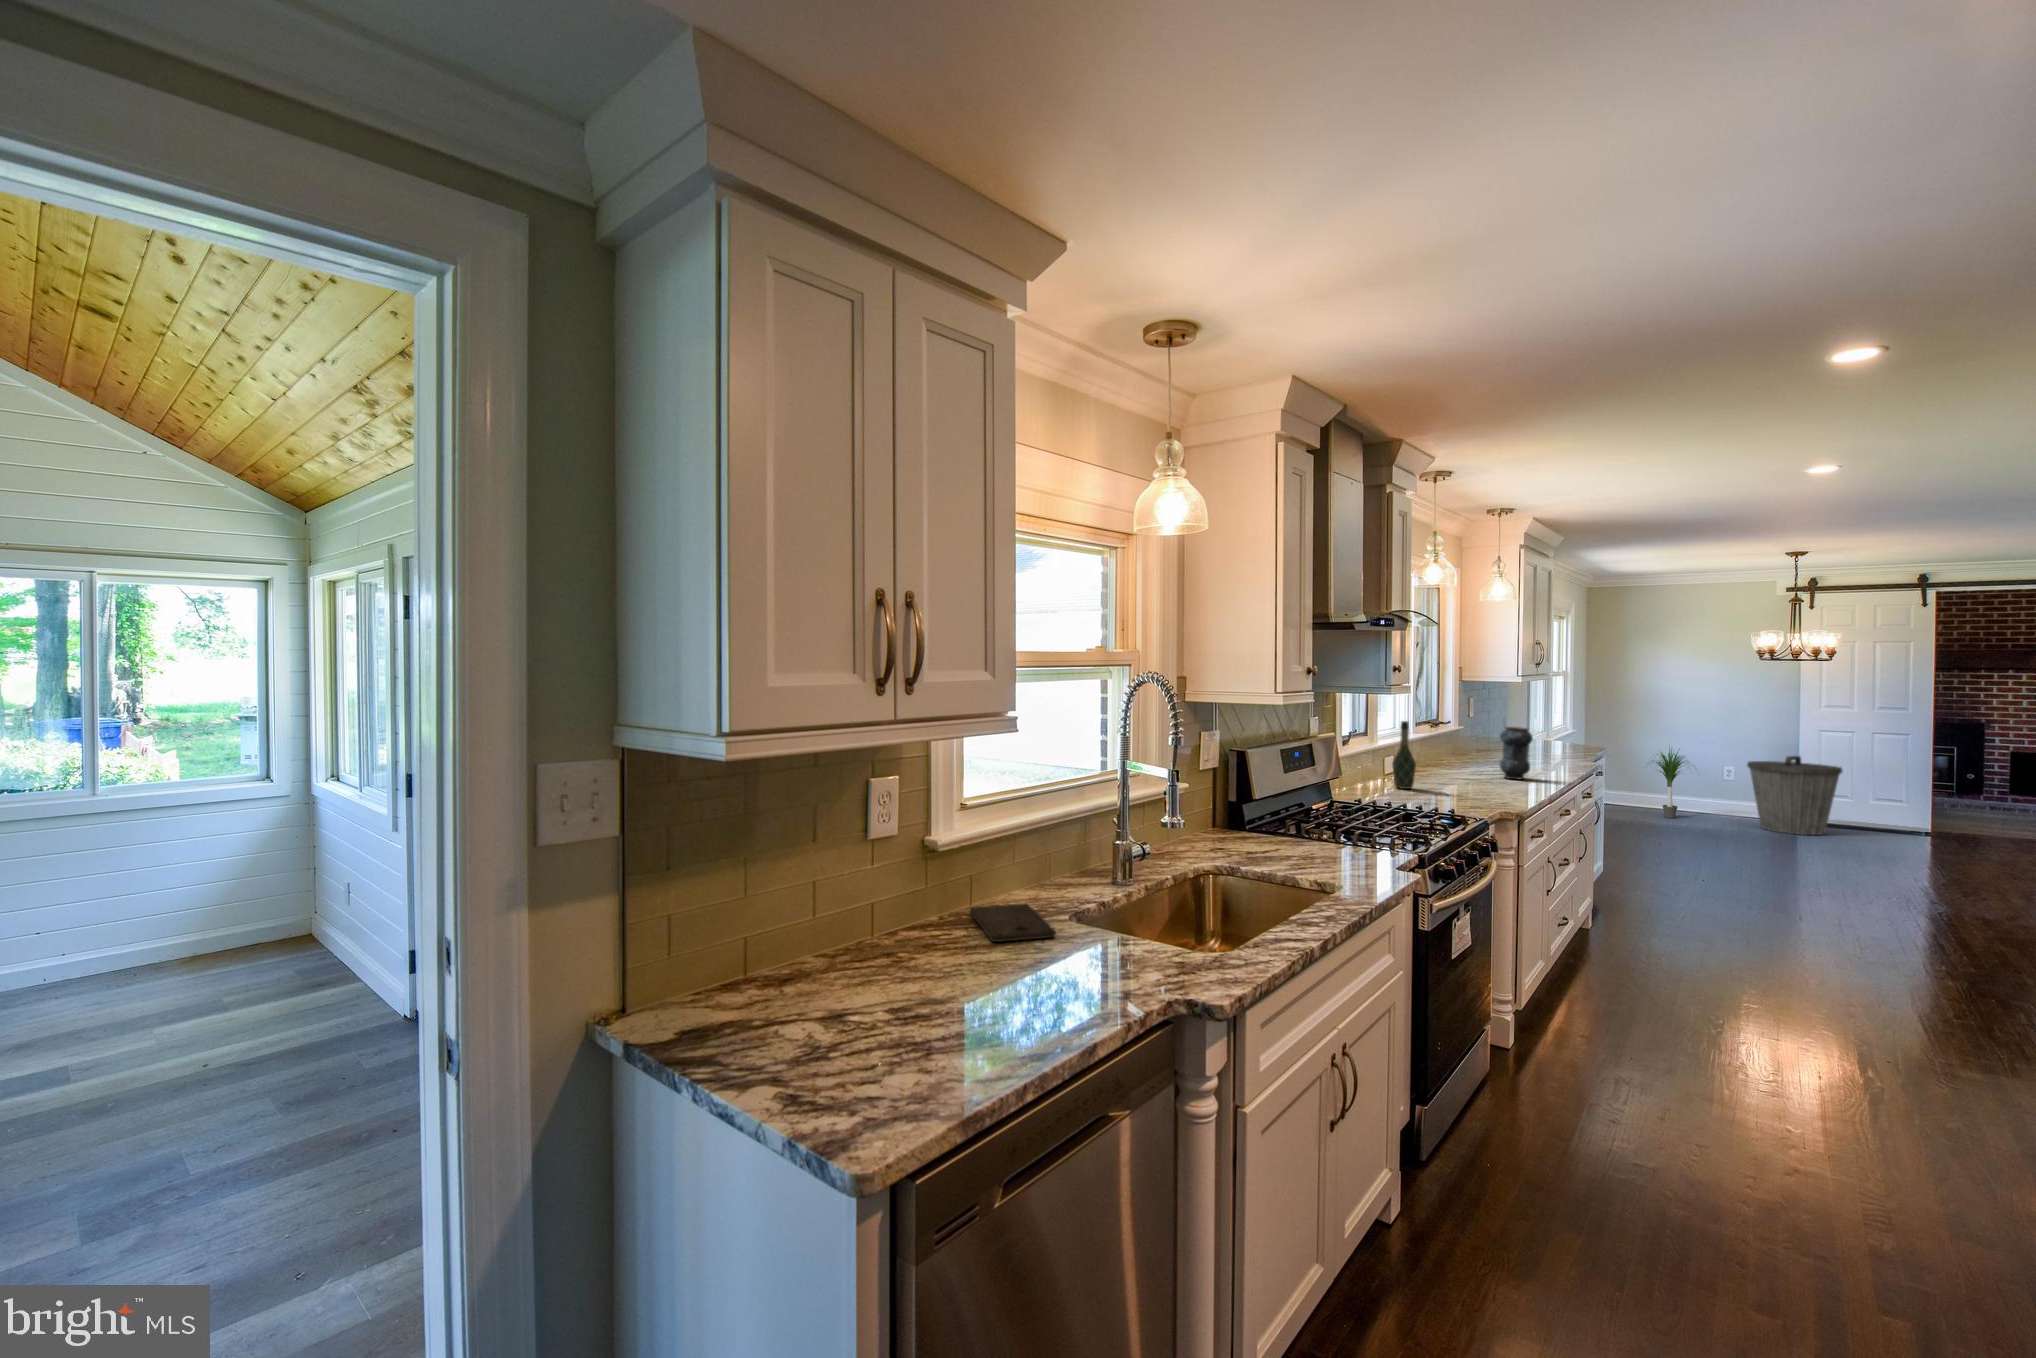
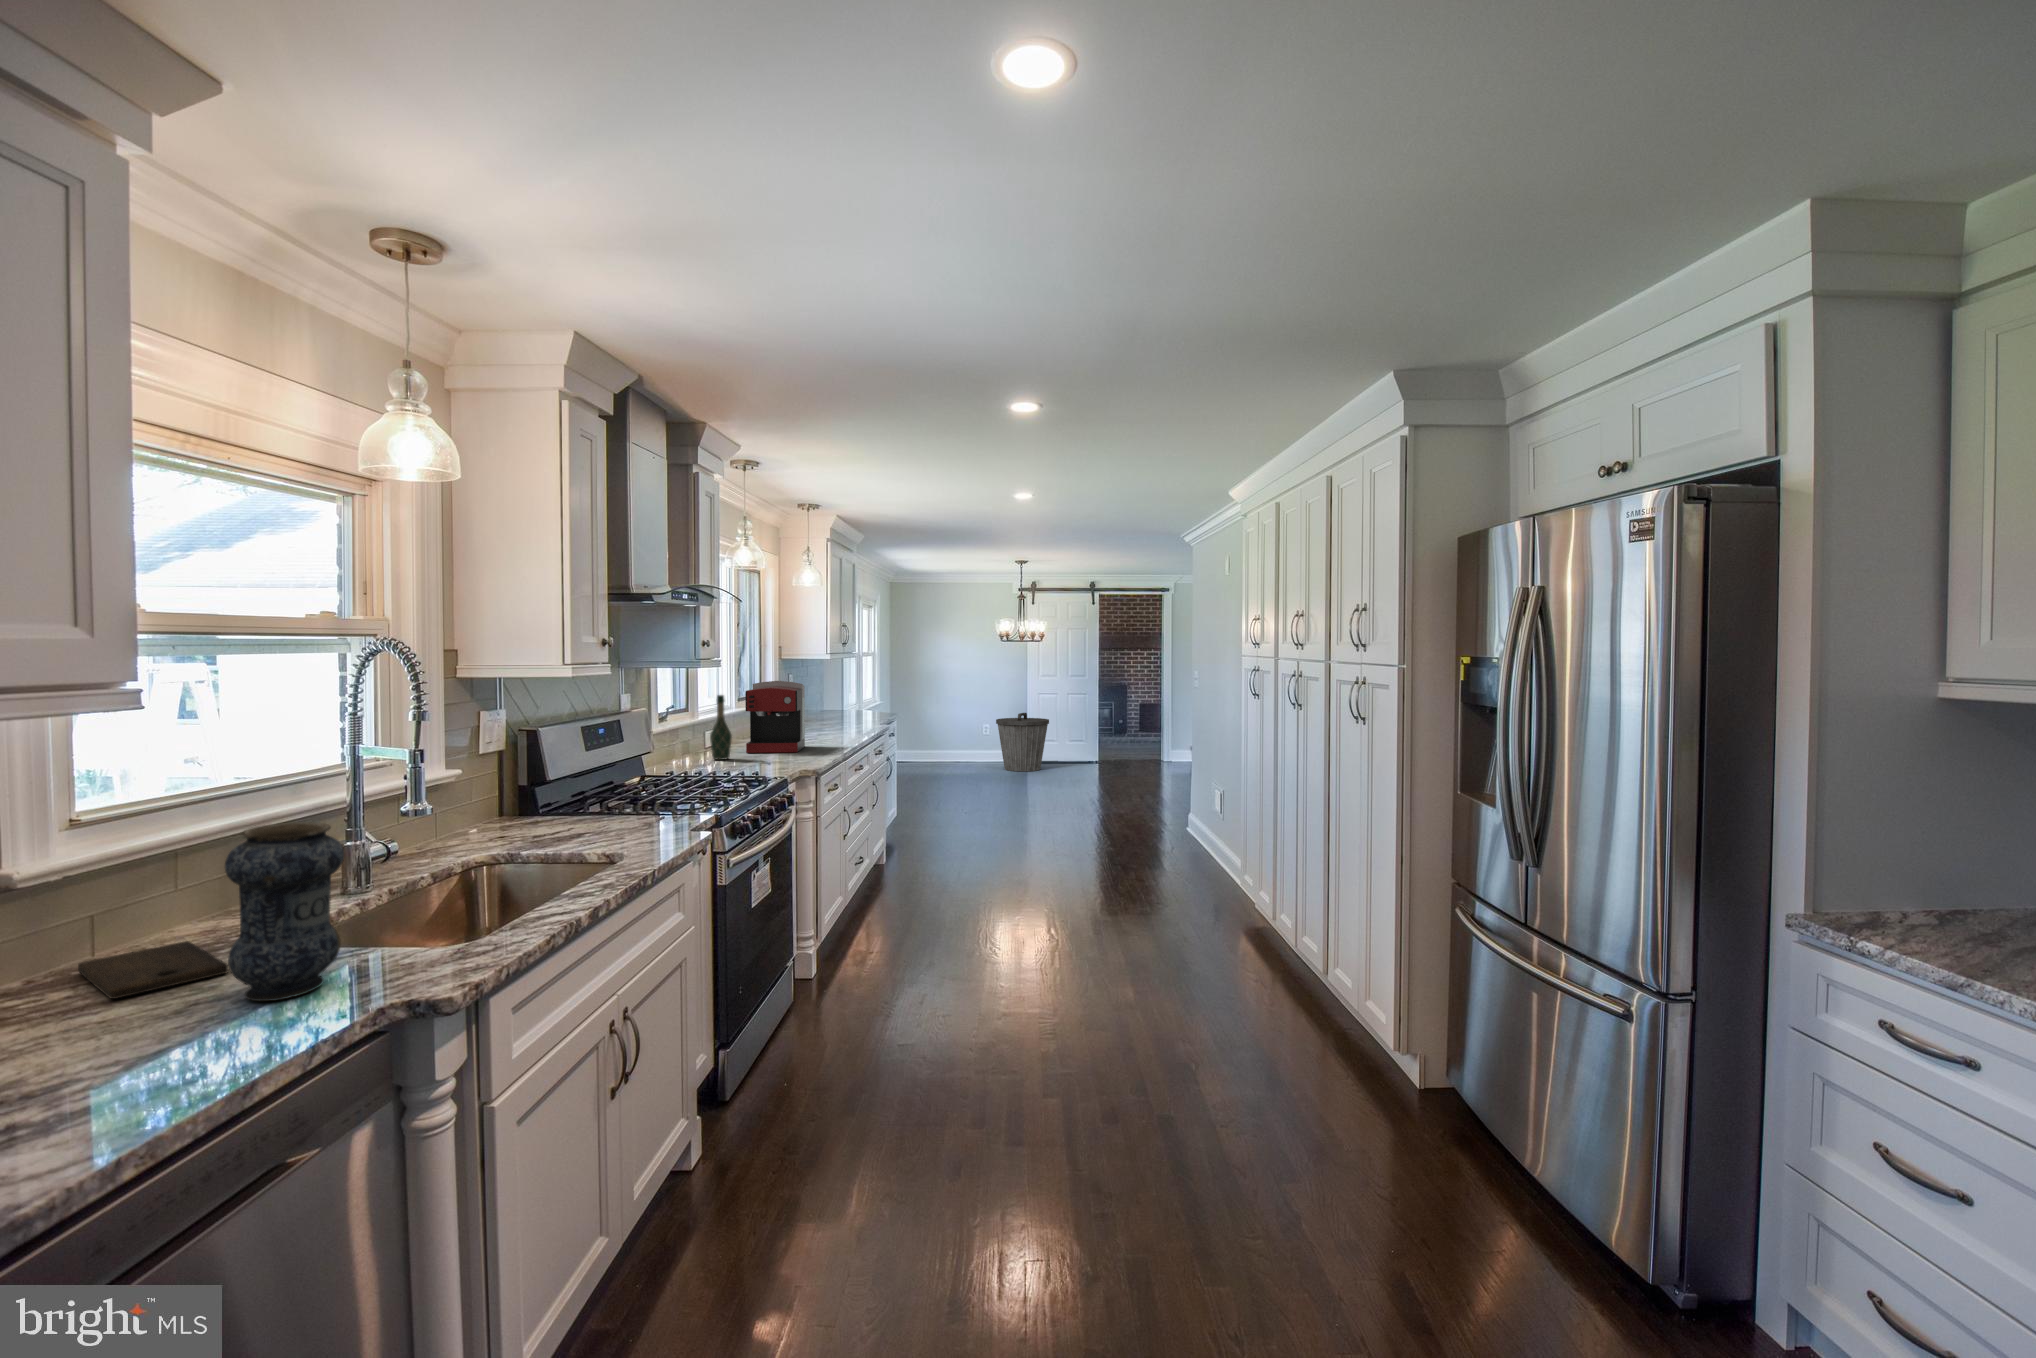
coffee maker: none [1430,708,1498,788] -> present [745,681,805,753]
vase: present [1500,726,1533,779] -> present [225,822,344,1001]
potted plant: present [1656,749,1684,818] -> none [929,708,969,768]

